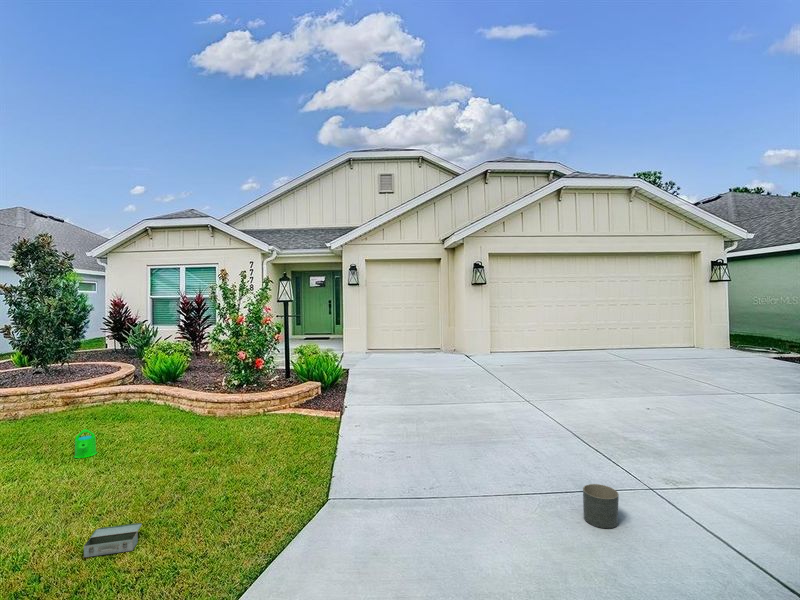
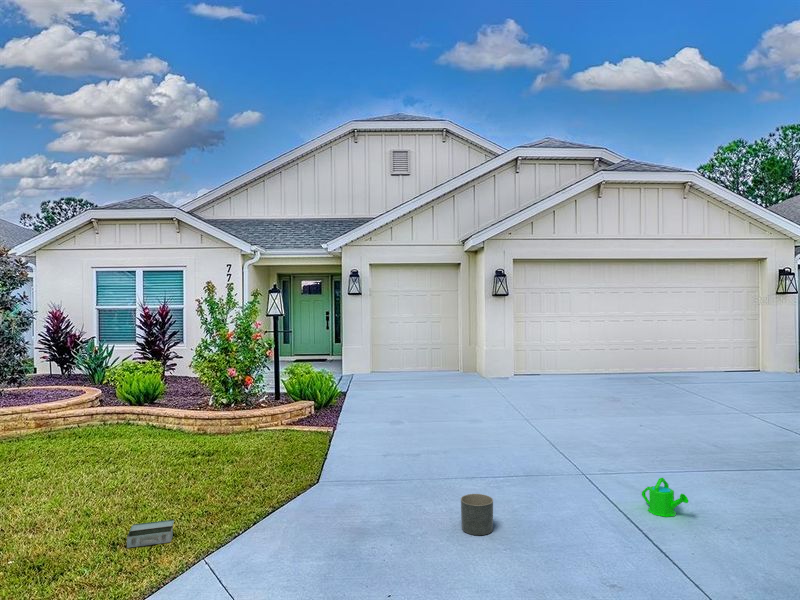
watering can: present [74,429,97,458] -> present [642,478,688,517]
planter: present [583,484,619,528] -> present [461,494,493,535]

